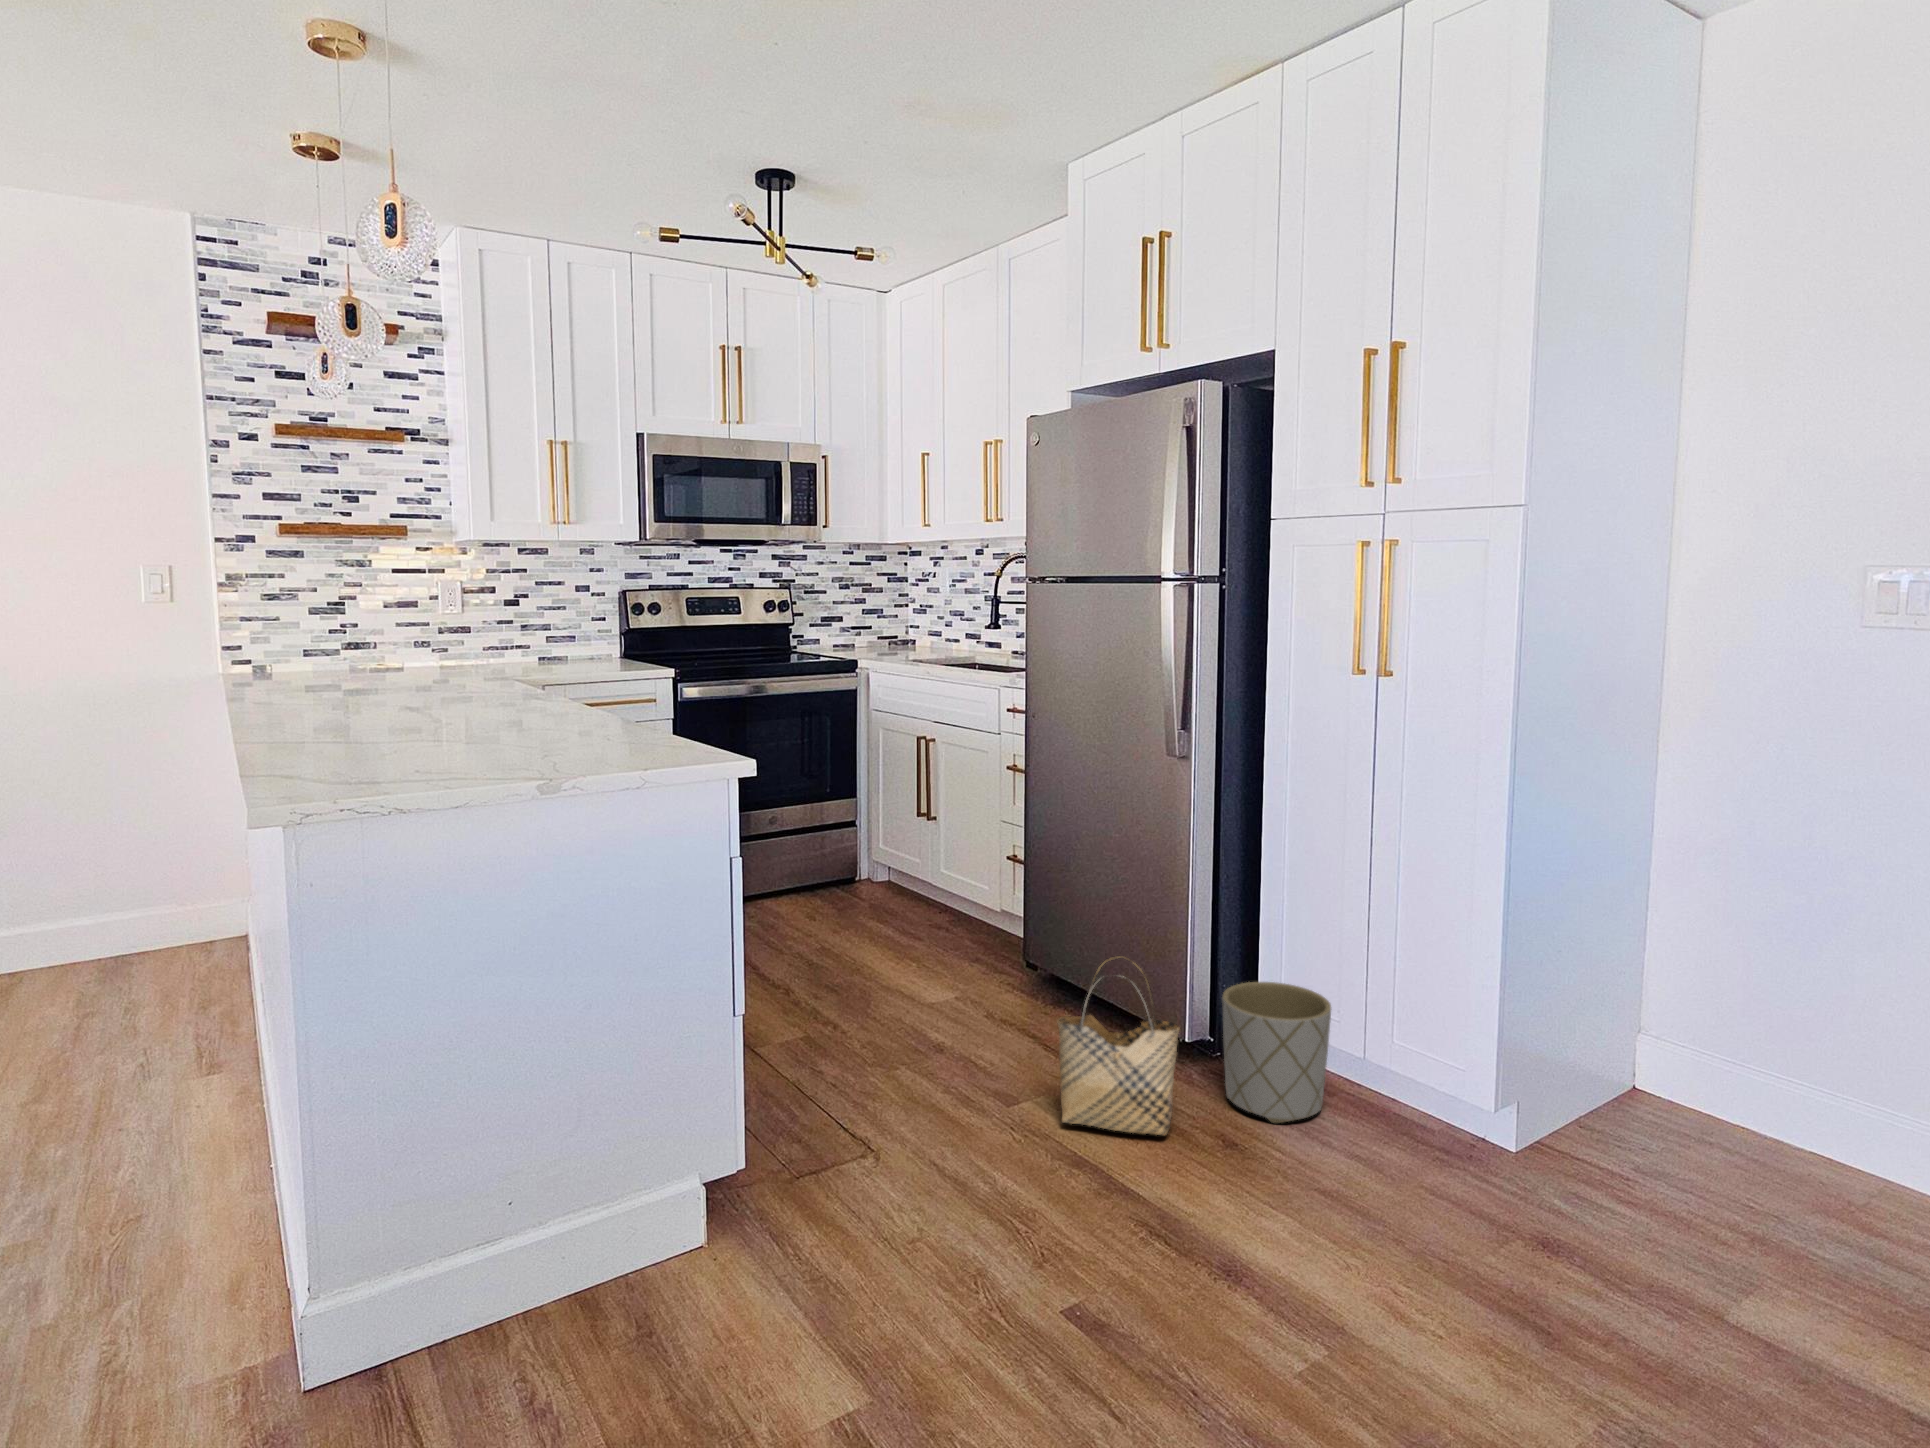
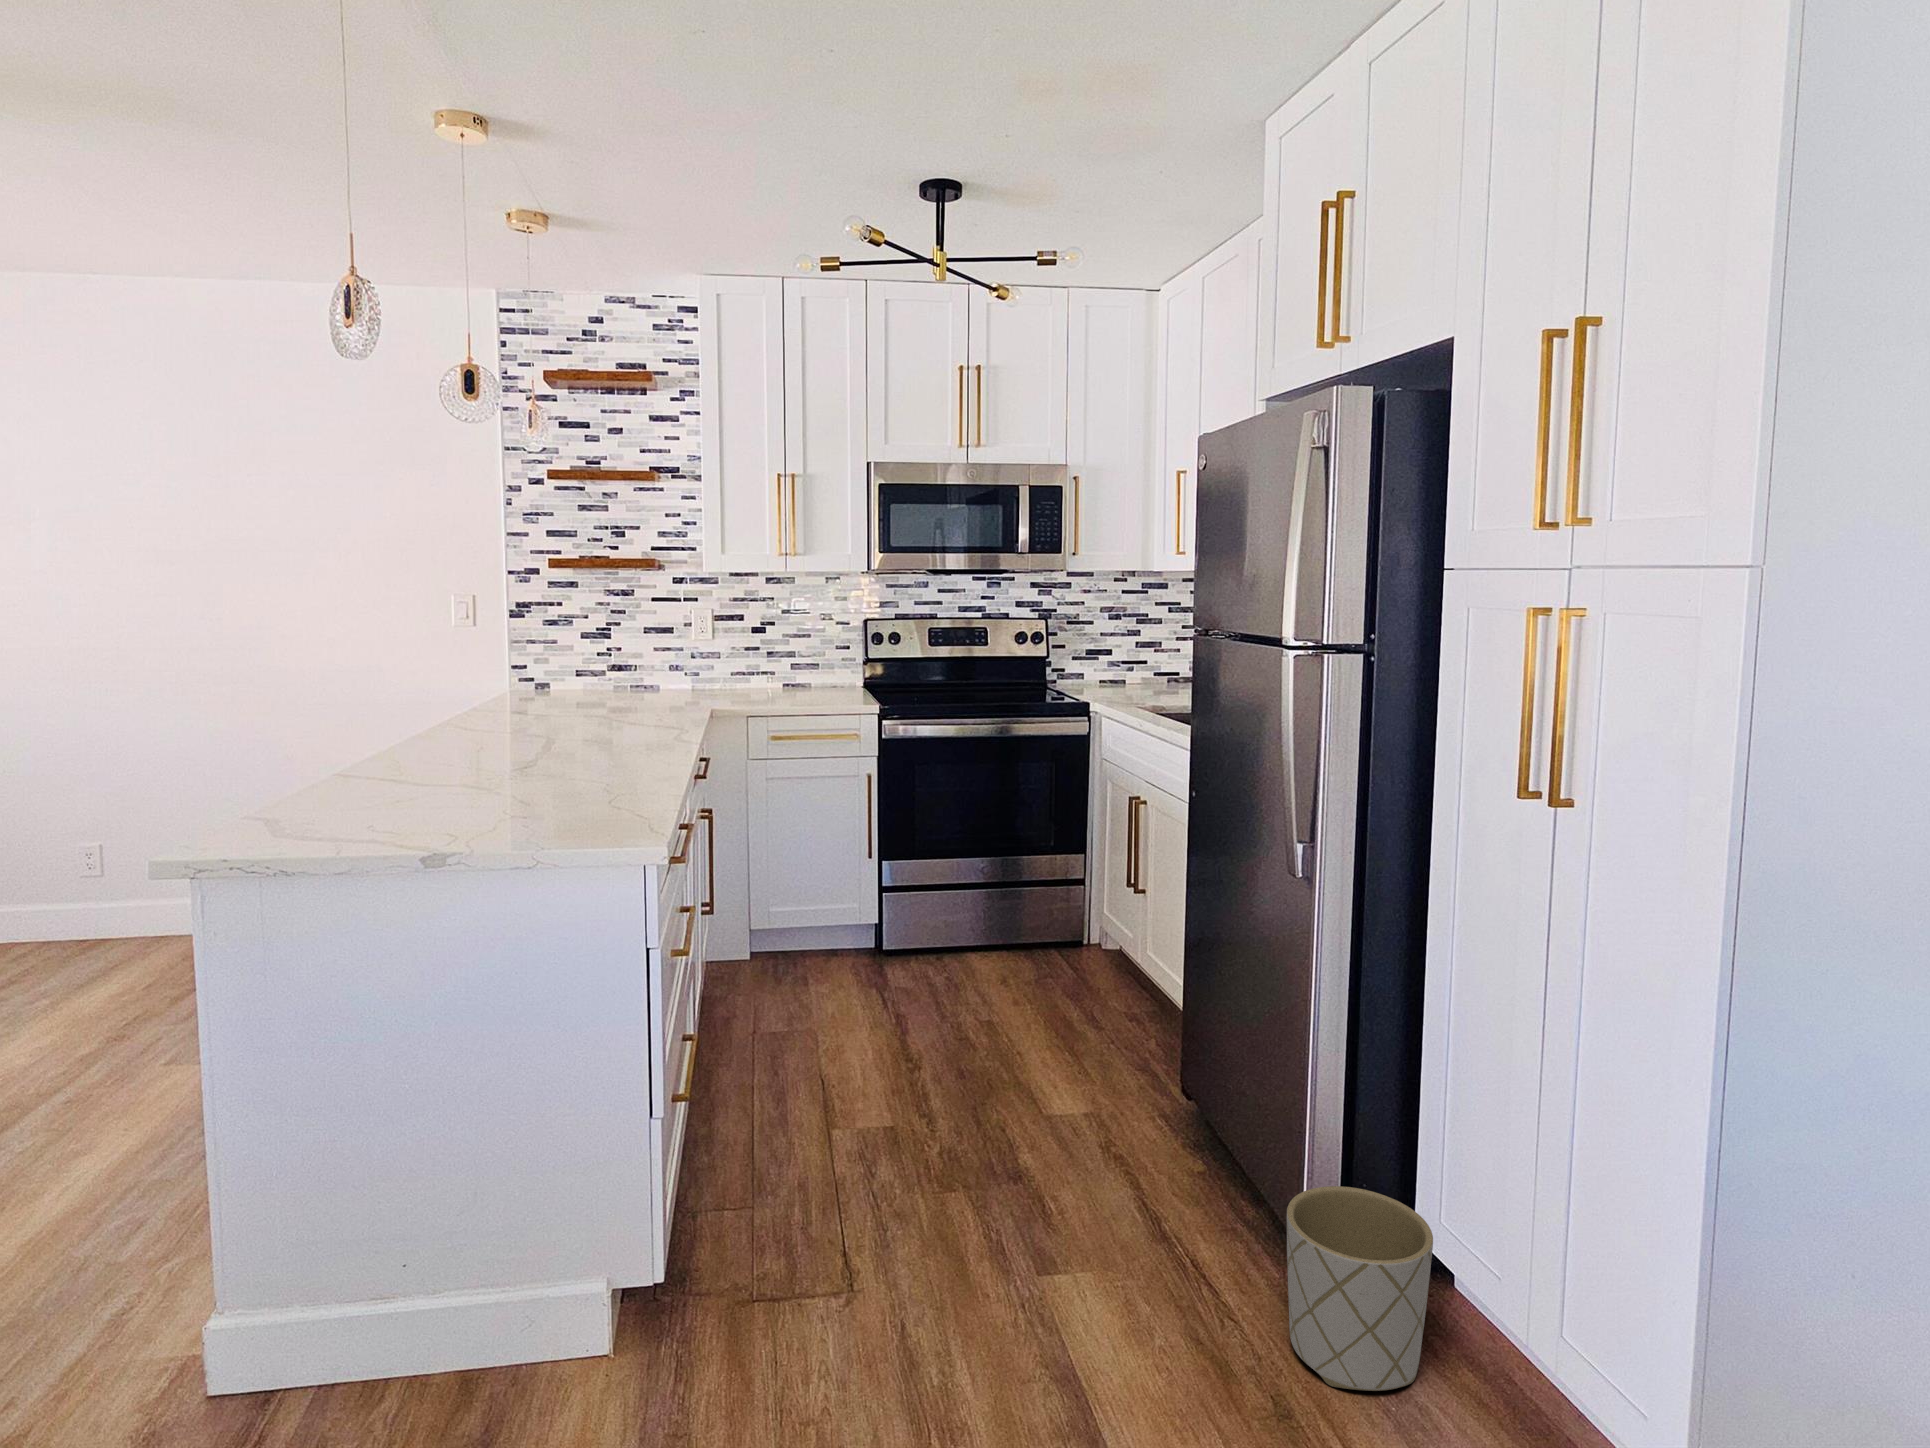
woven basket: present [1057,956,1180,1135] -> none [1058,1122,1204,1362]

